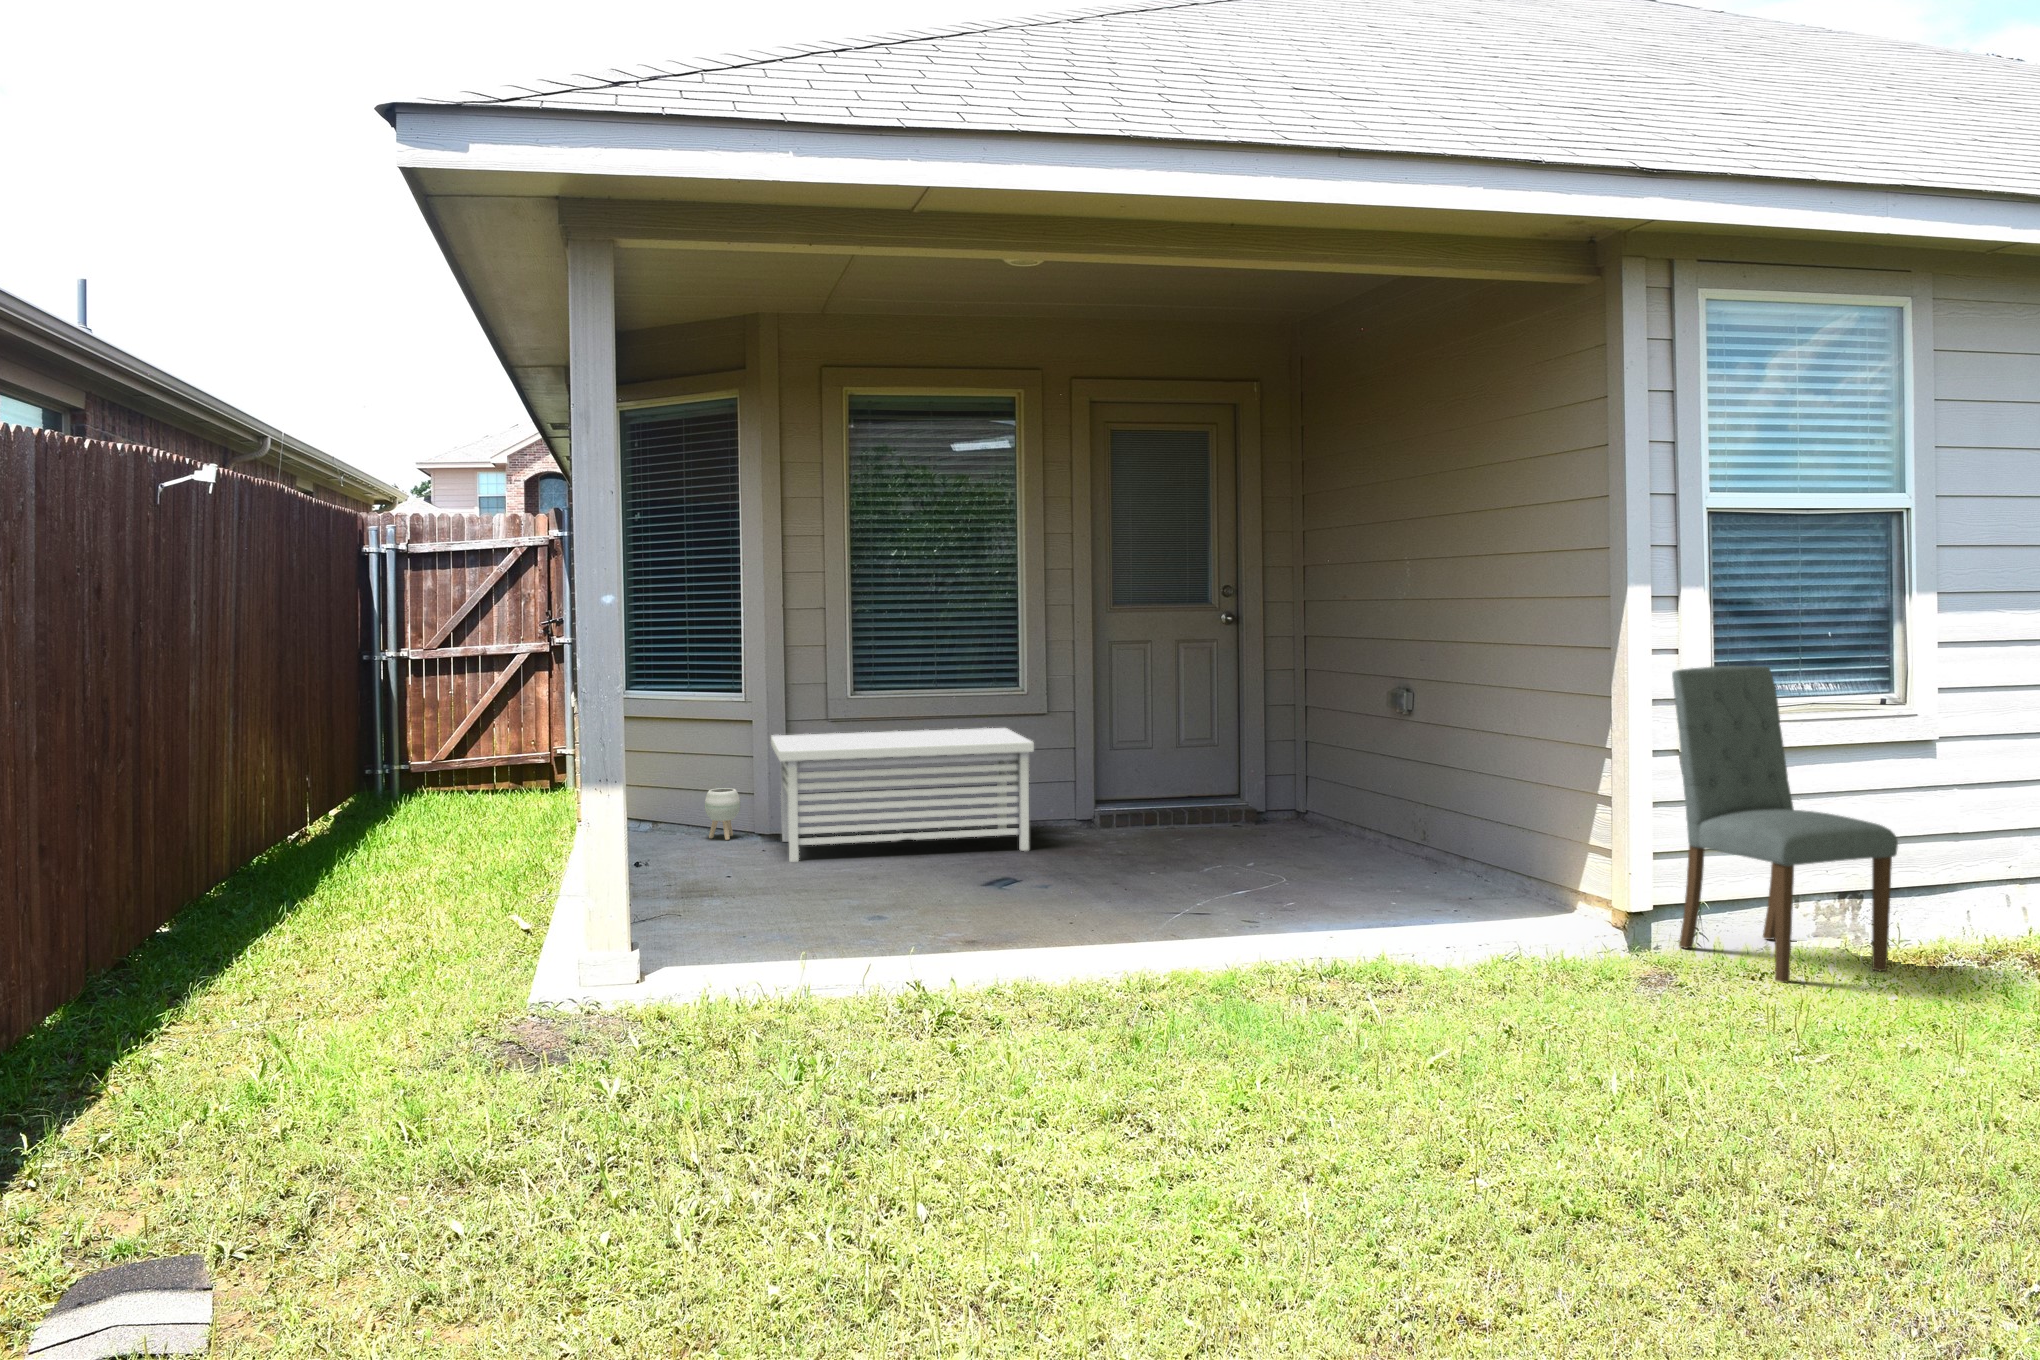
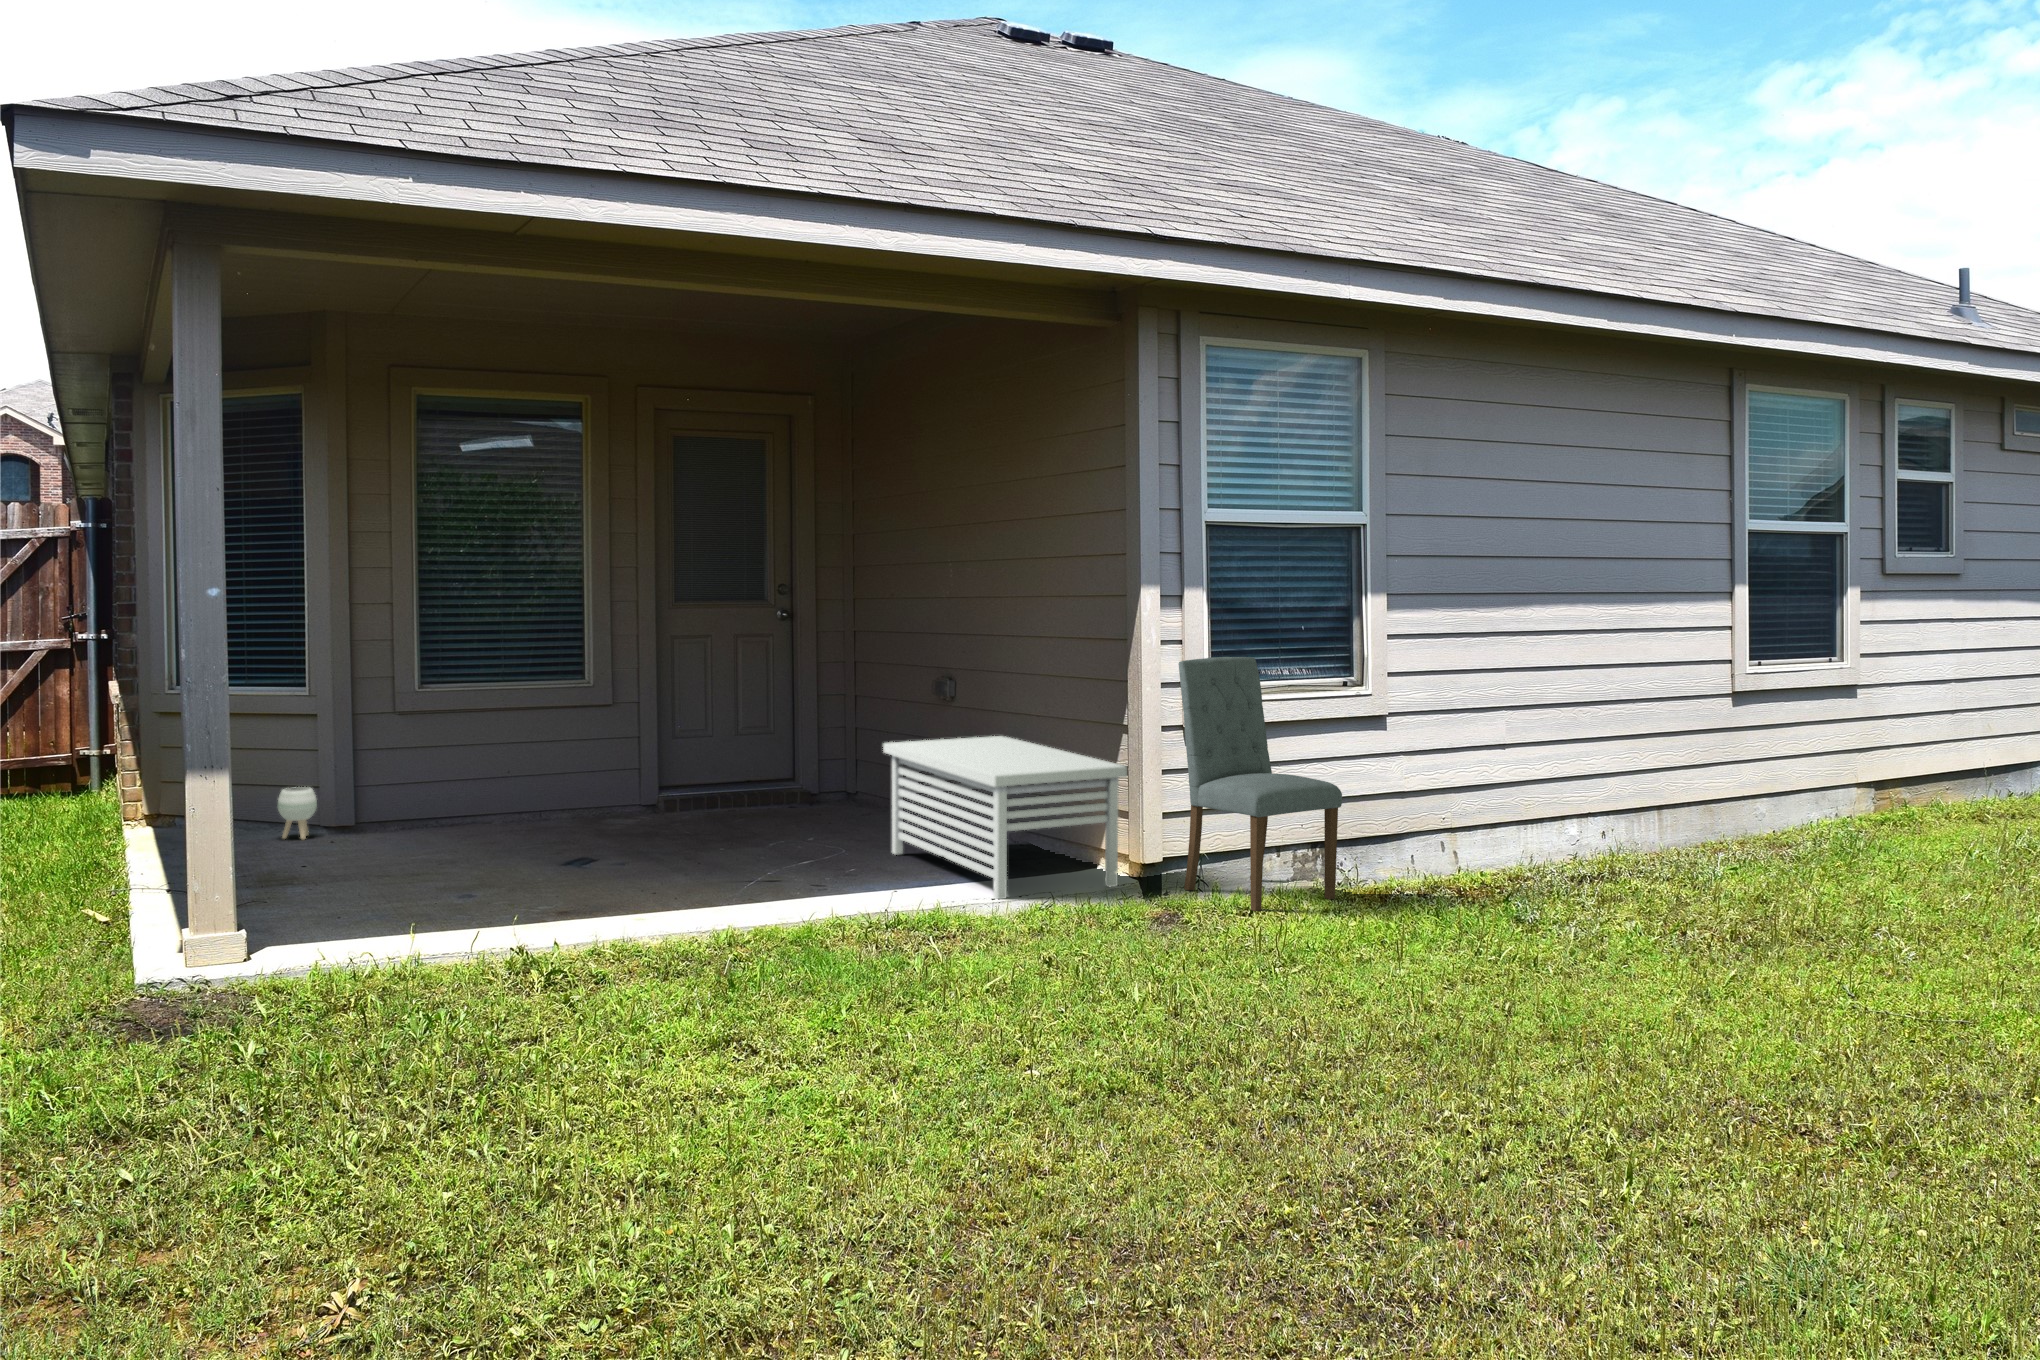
storage bench: present [771,728,1034,862] -> present [883,736,1127,899]

